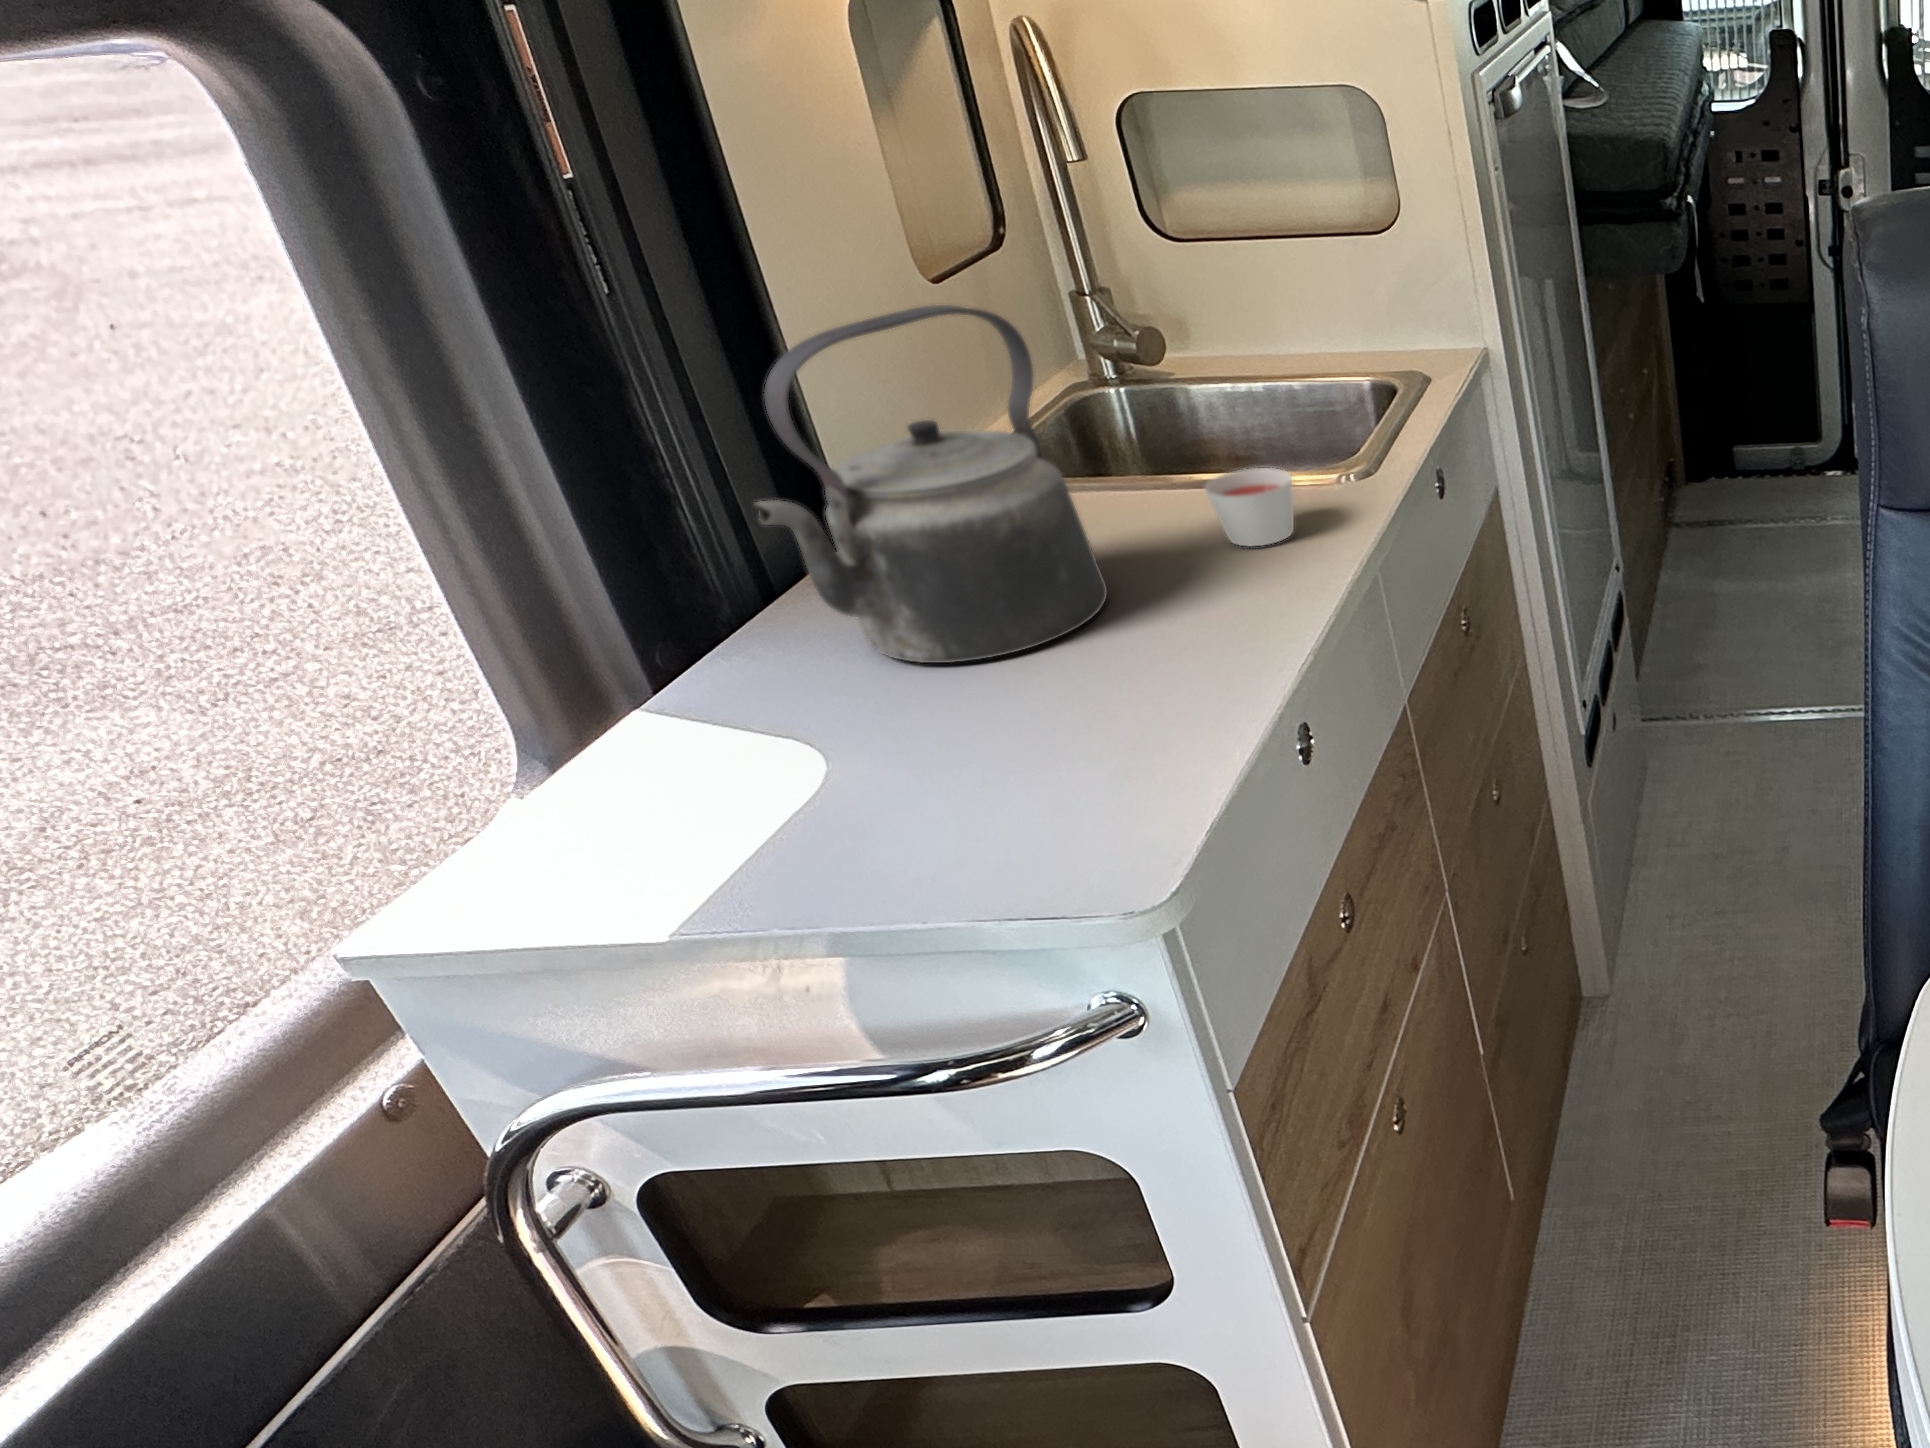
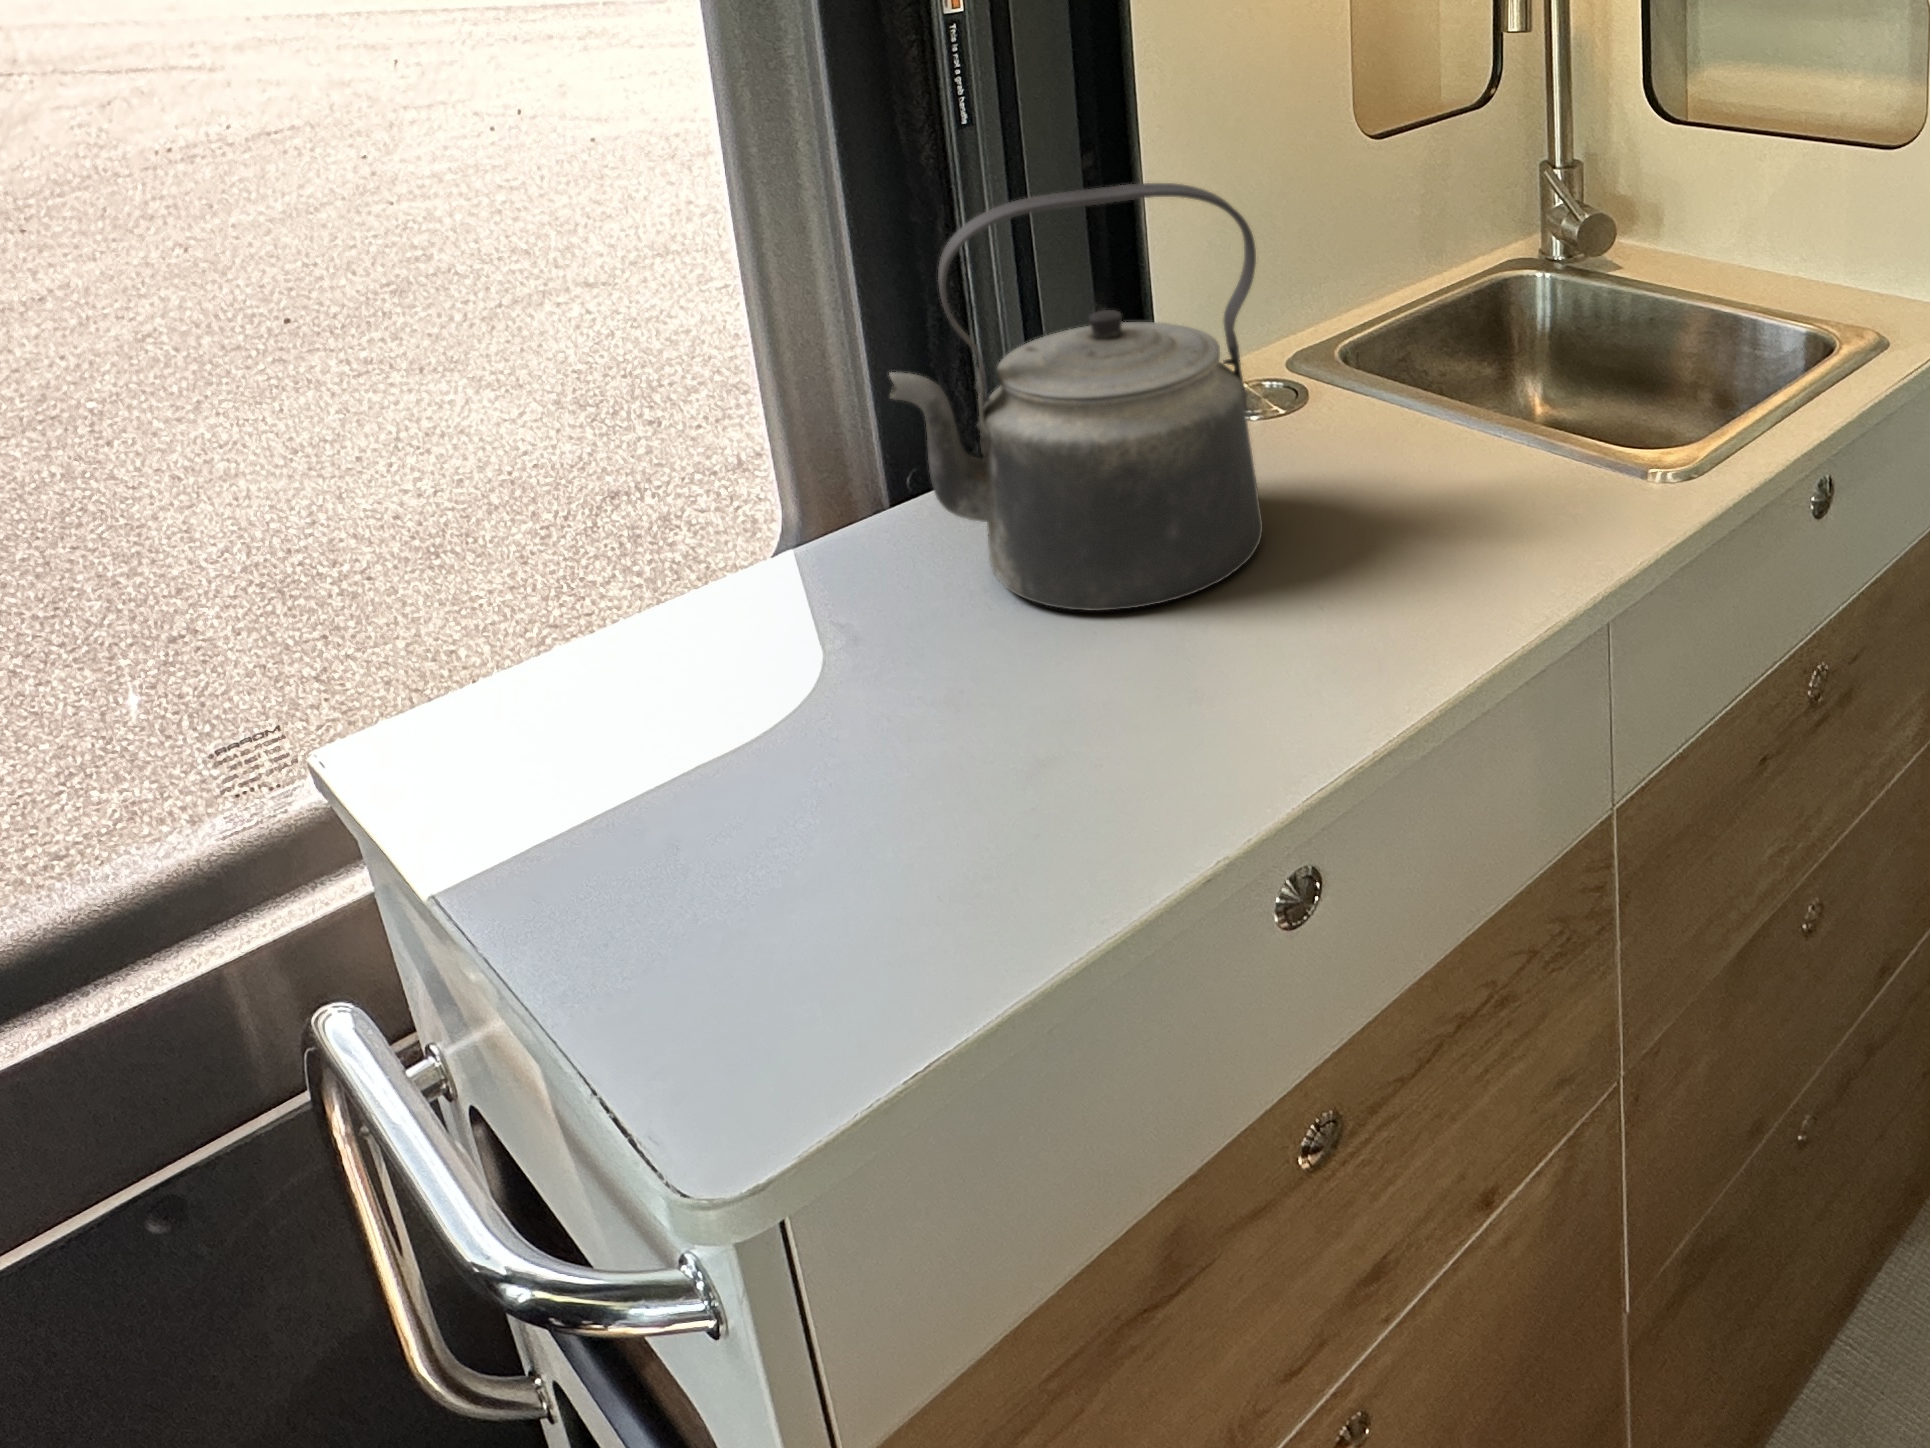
candle: present [1205,468,1294,546] -> none [1420,436,1533,547]

